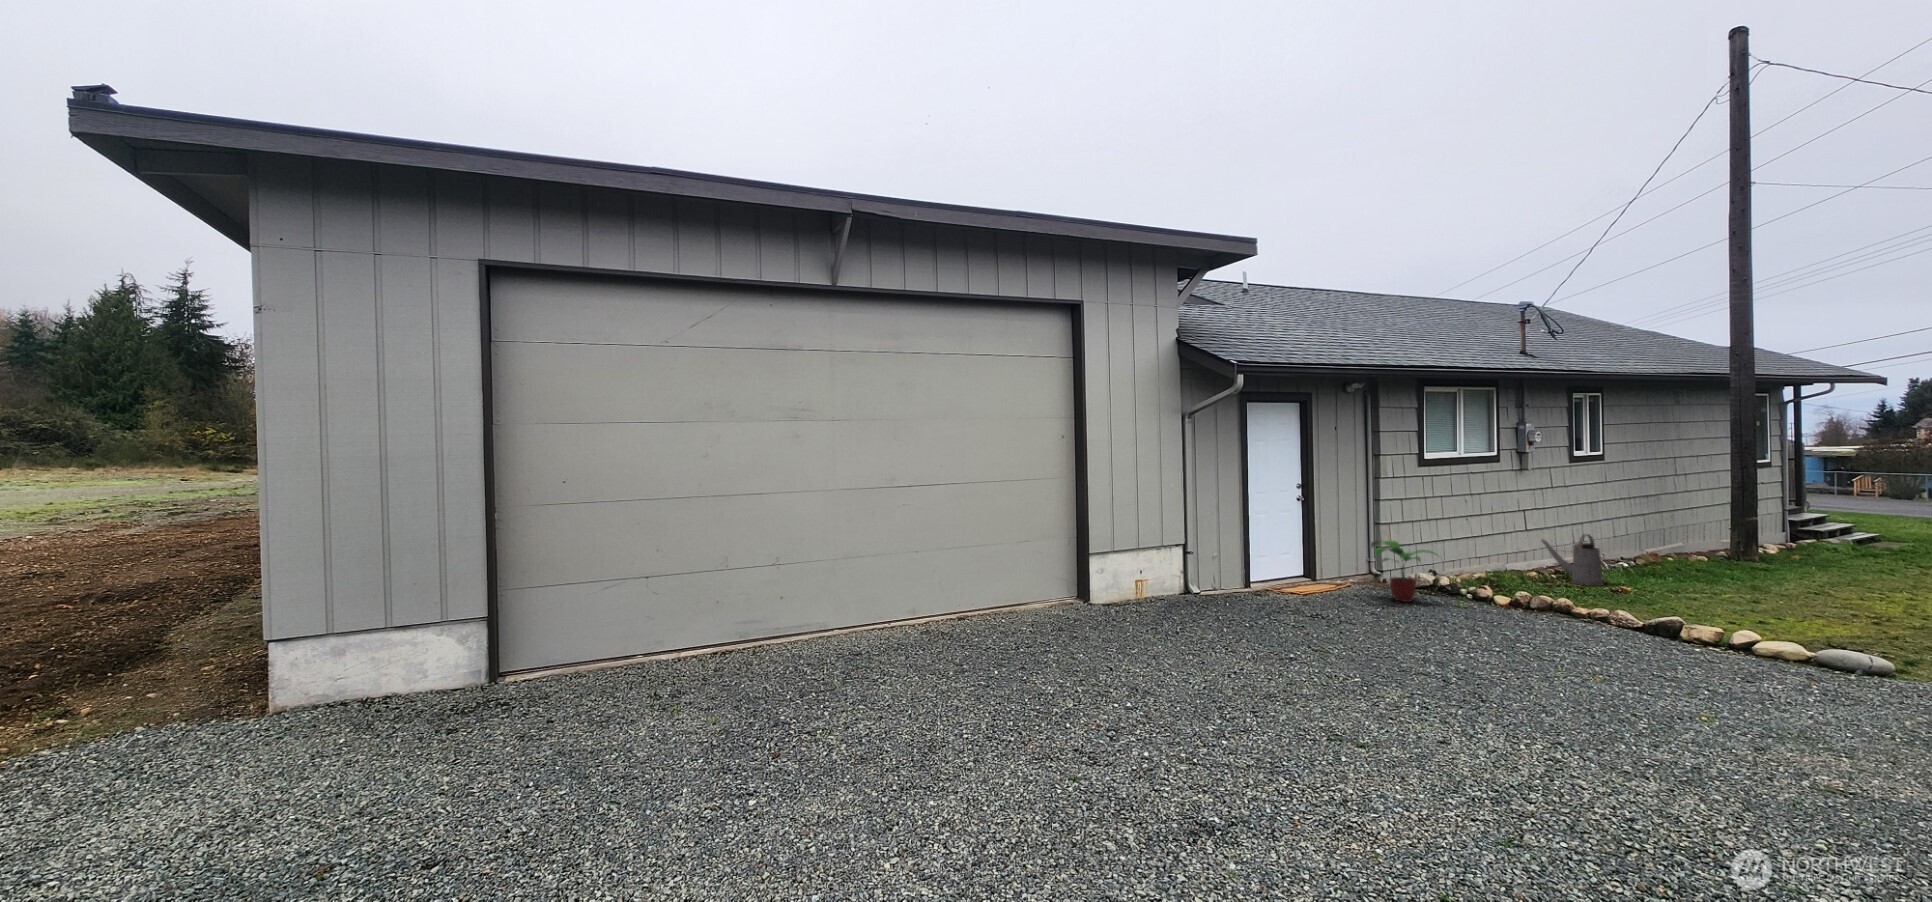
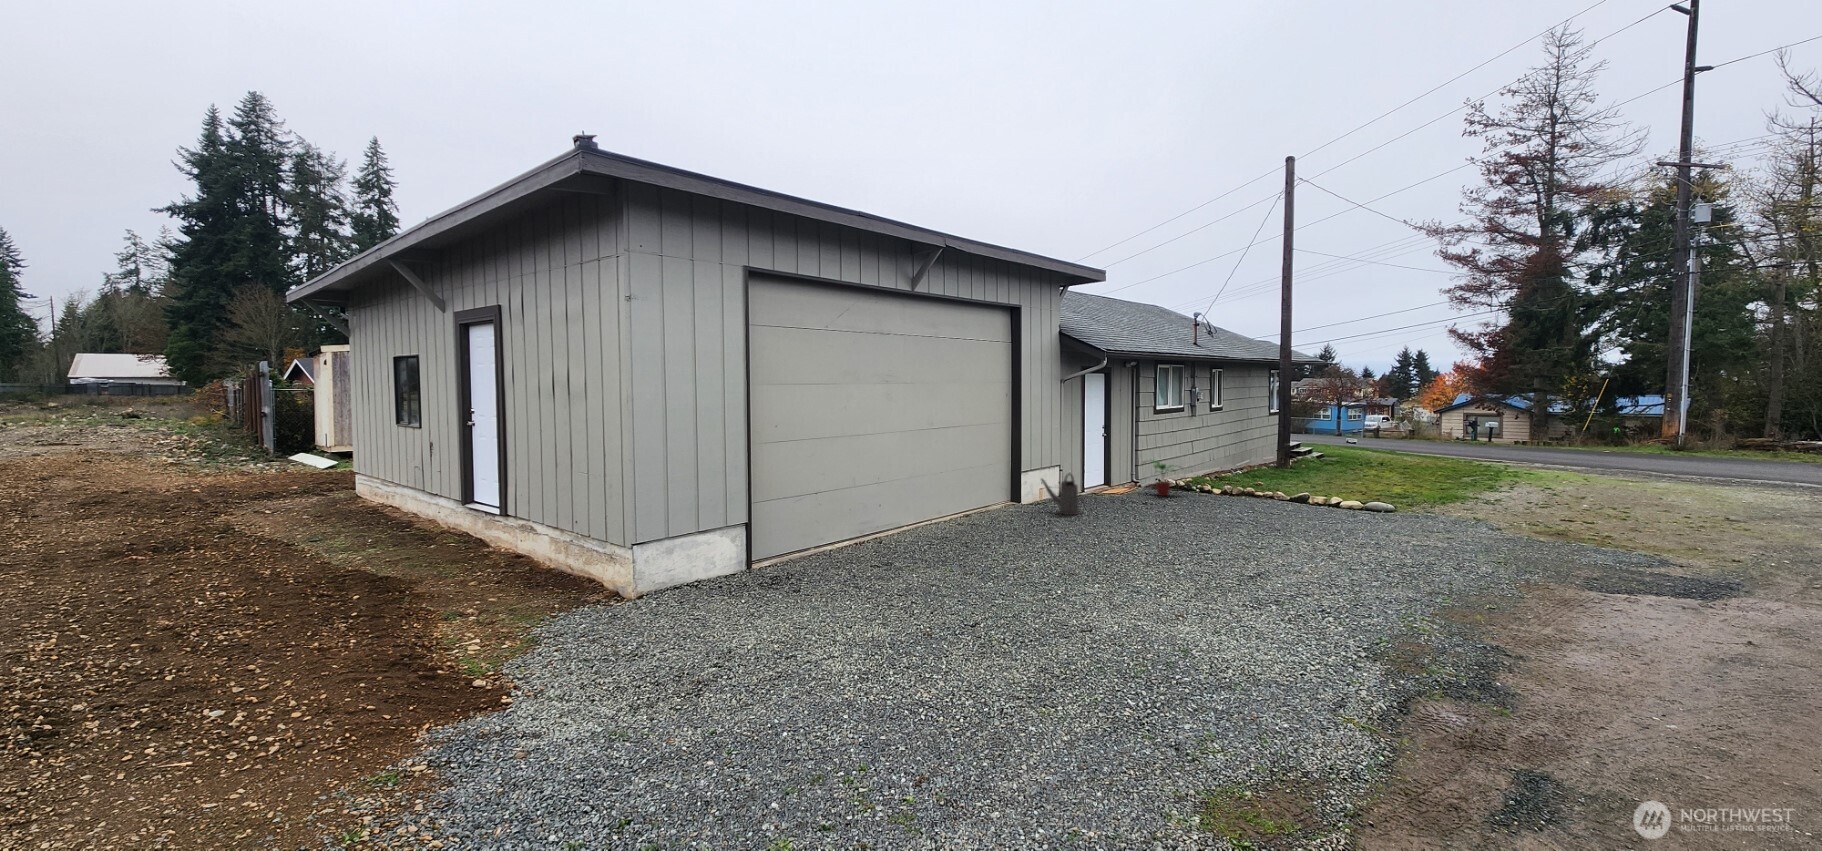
watering can: present [1542,534,1611,586] -> present [1041,474,1083,515]

